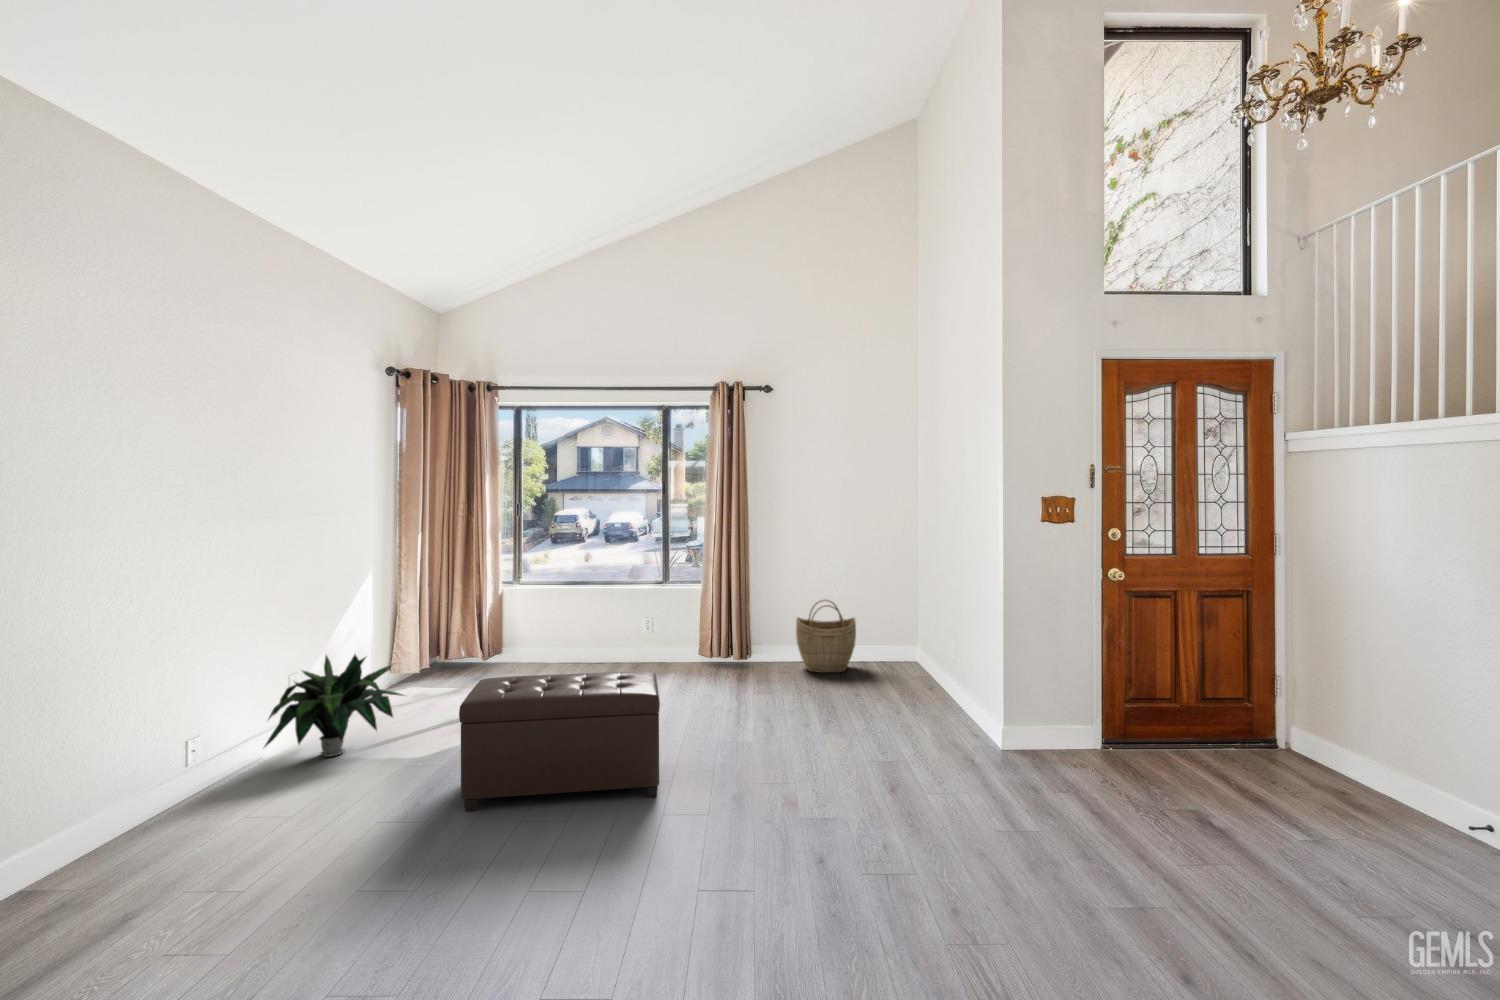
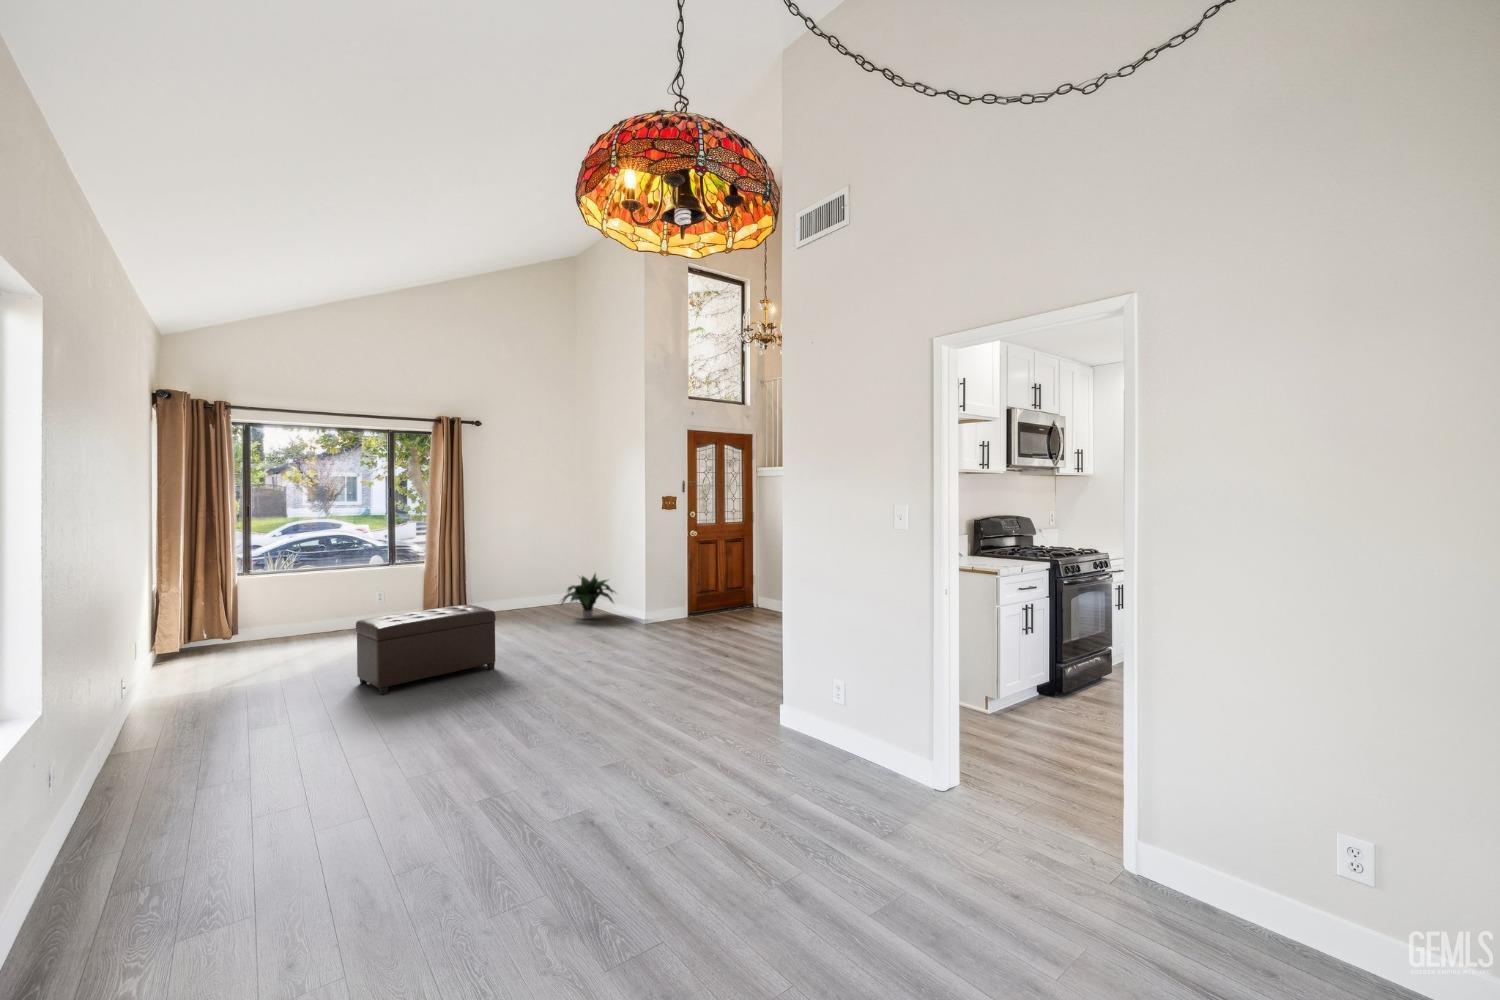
woven basket: present [796,600,856,673] -> none [497,565,539,612]
potted plant: present [265,655,403,757] -> present [562,574,614,619]

